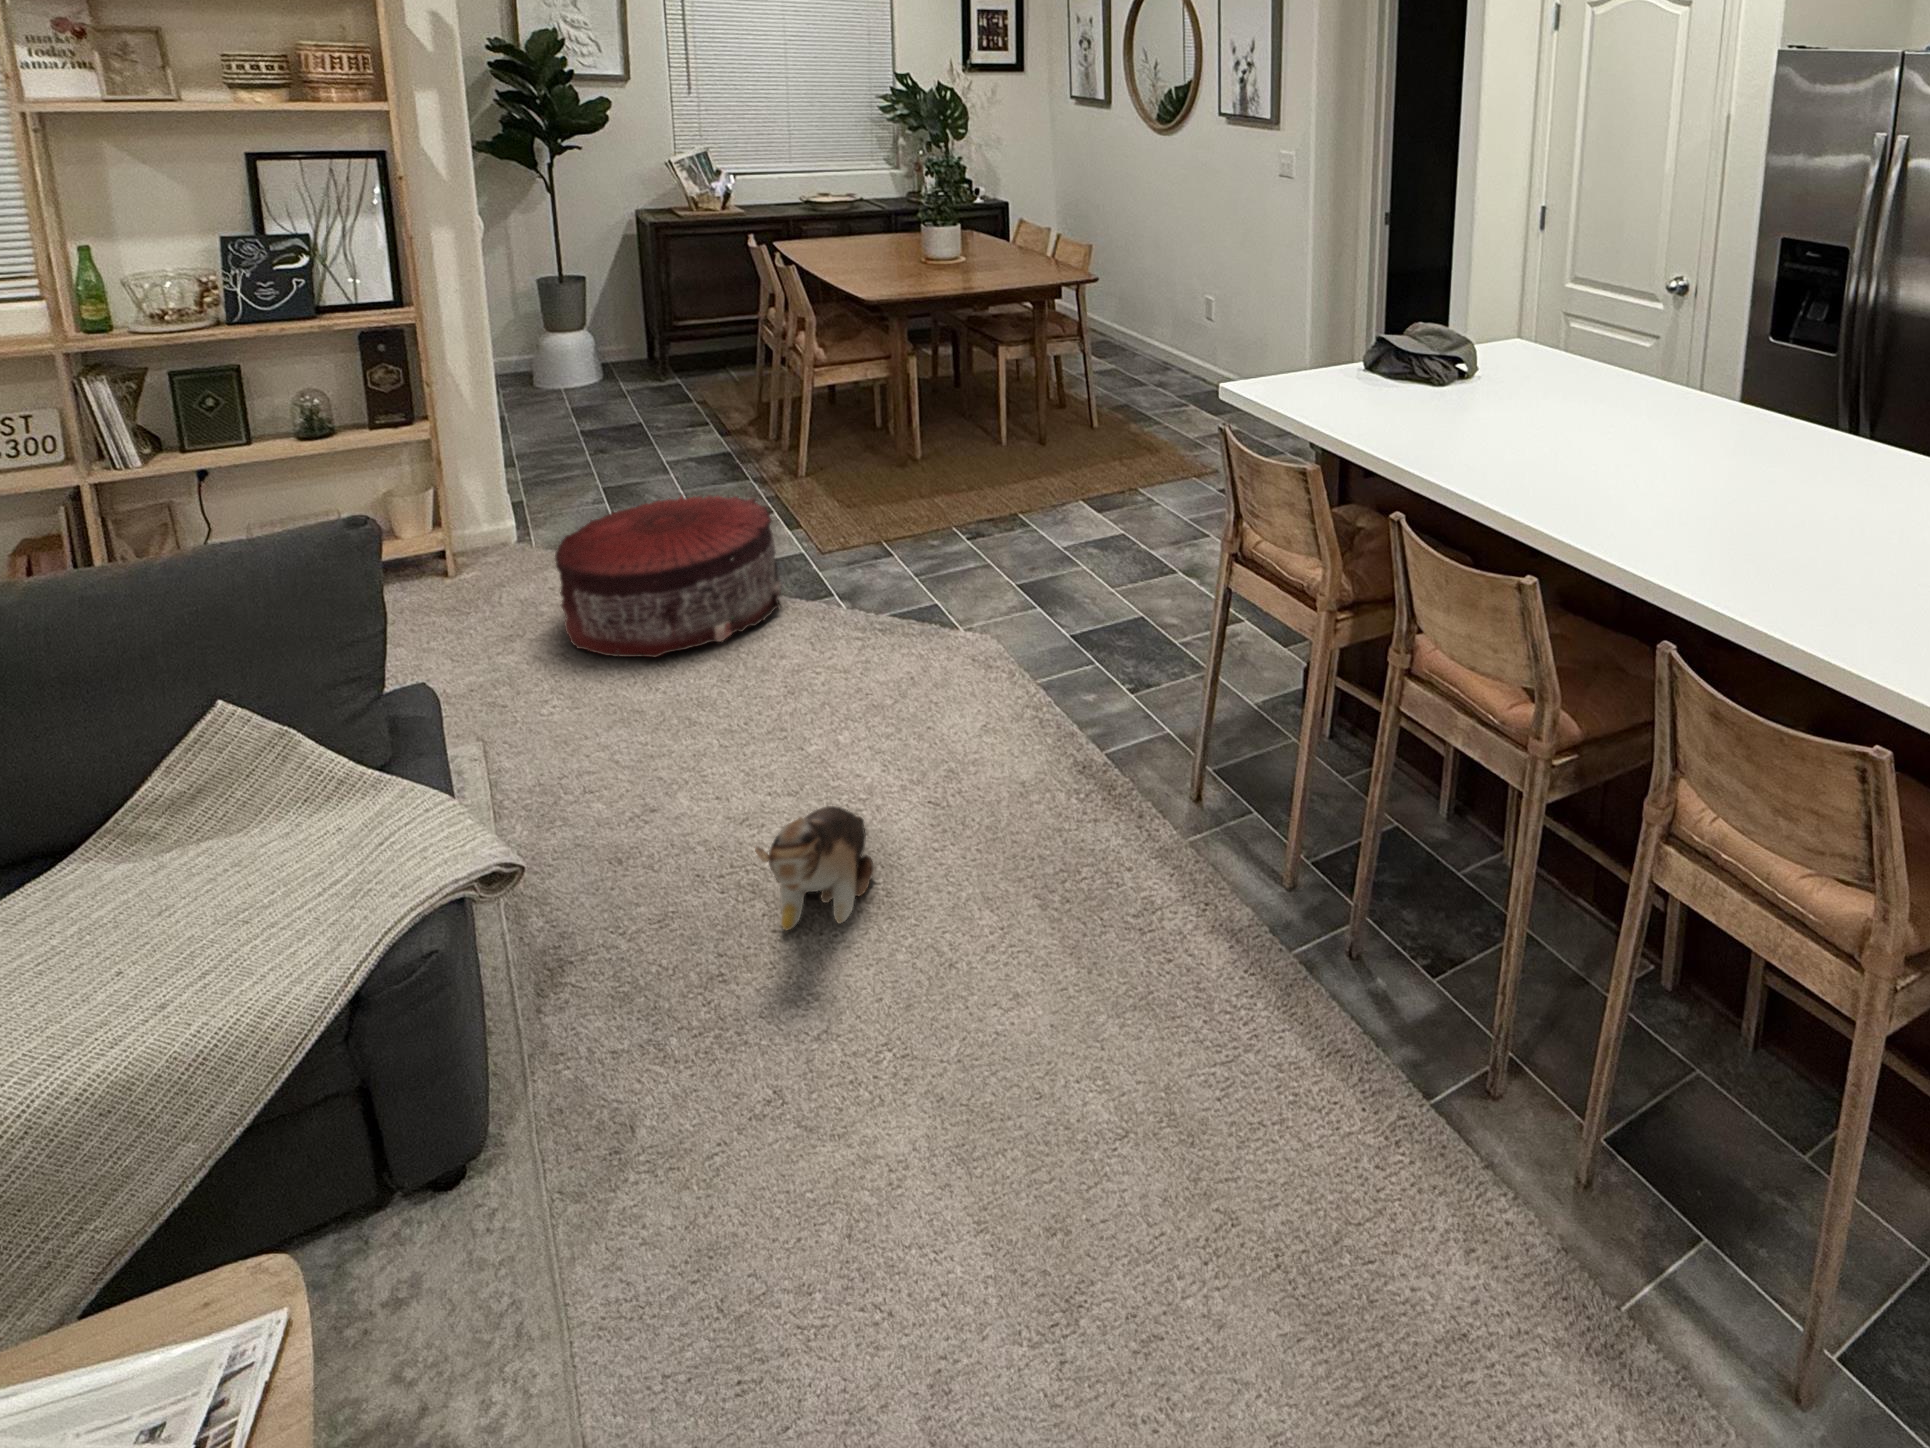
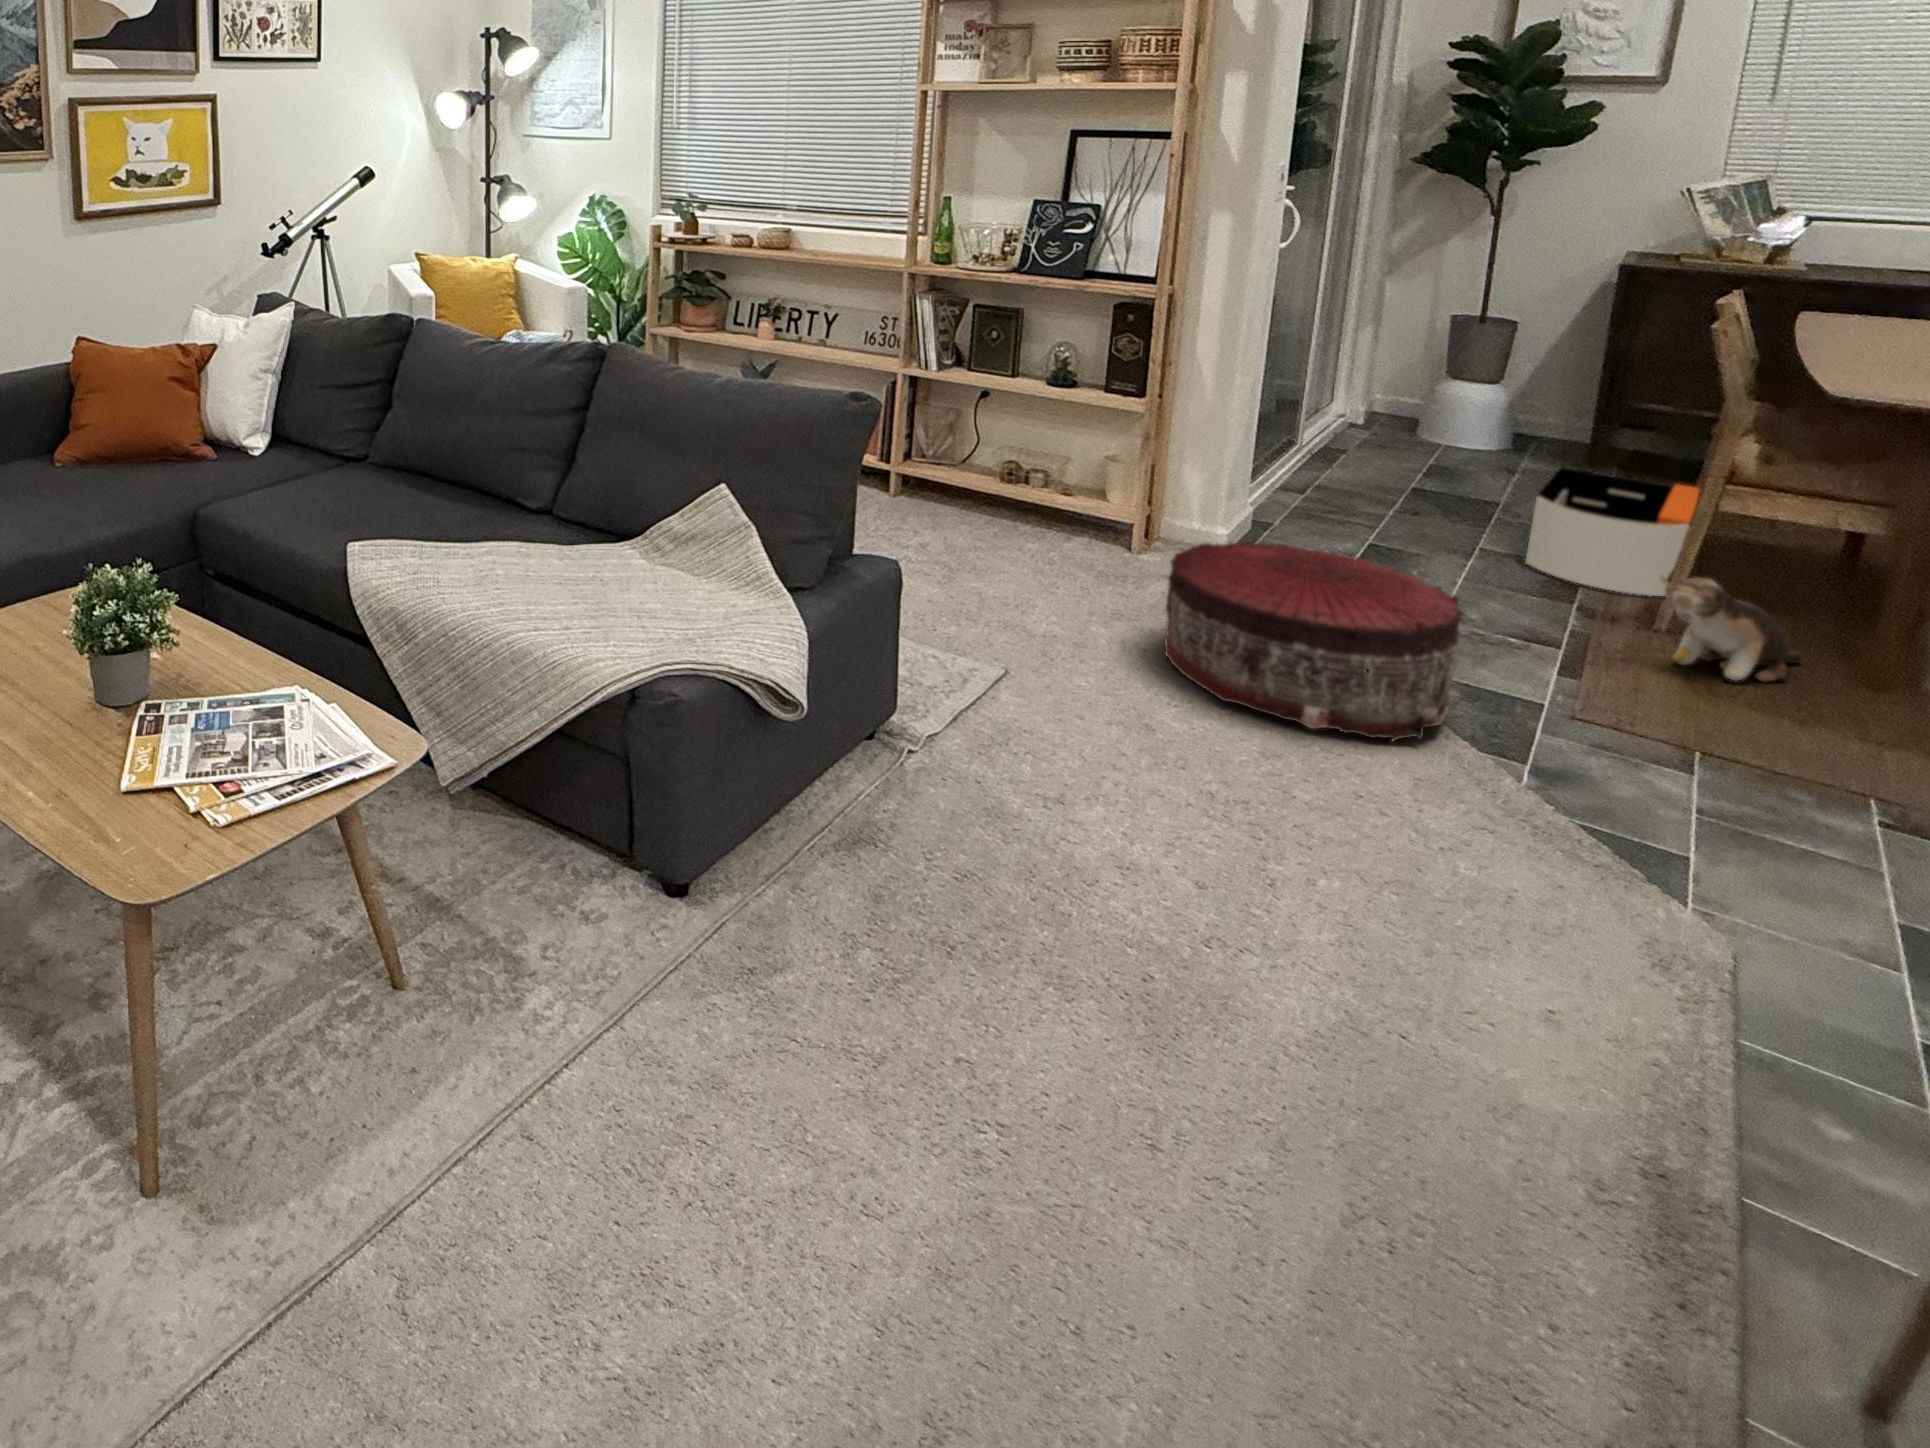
storage bin: none [680,368,781,460] -> present [1525,467,1699,596]
plush toy: present [755,806,874,930] -> present [1660,575,1801,682]

